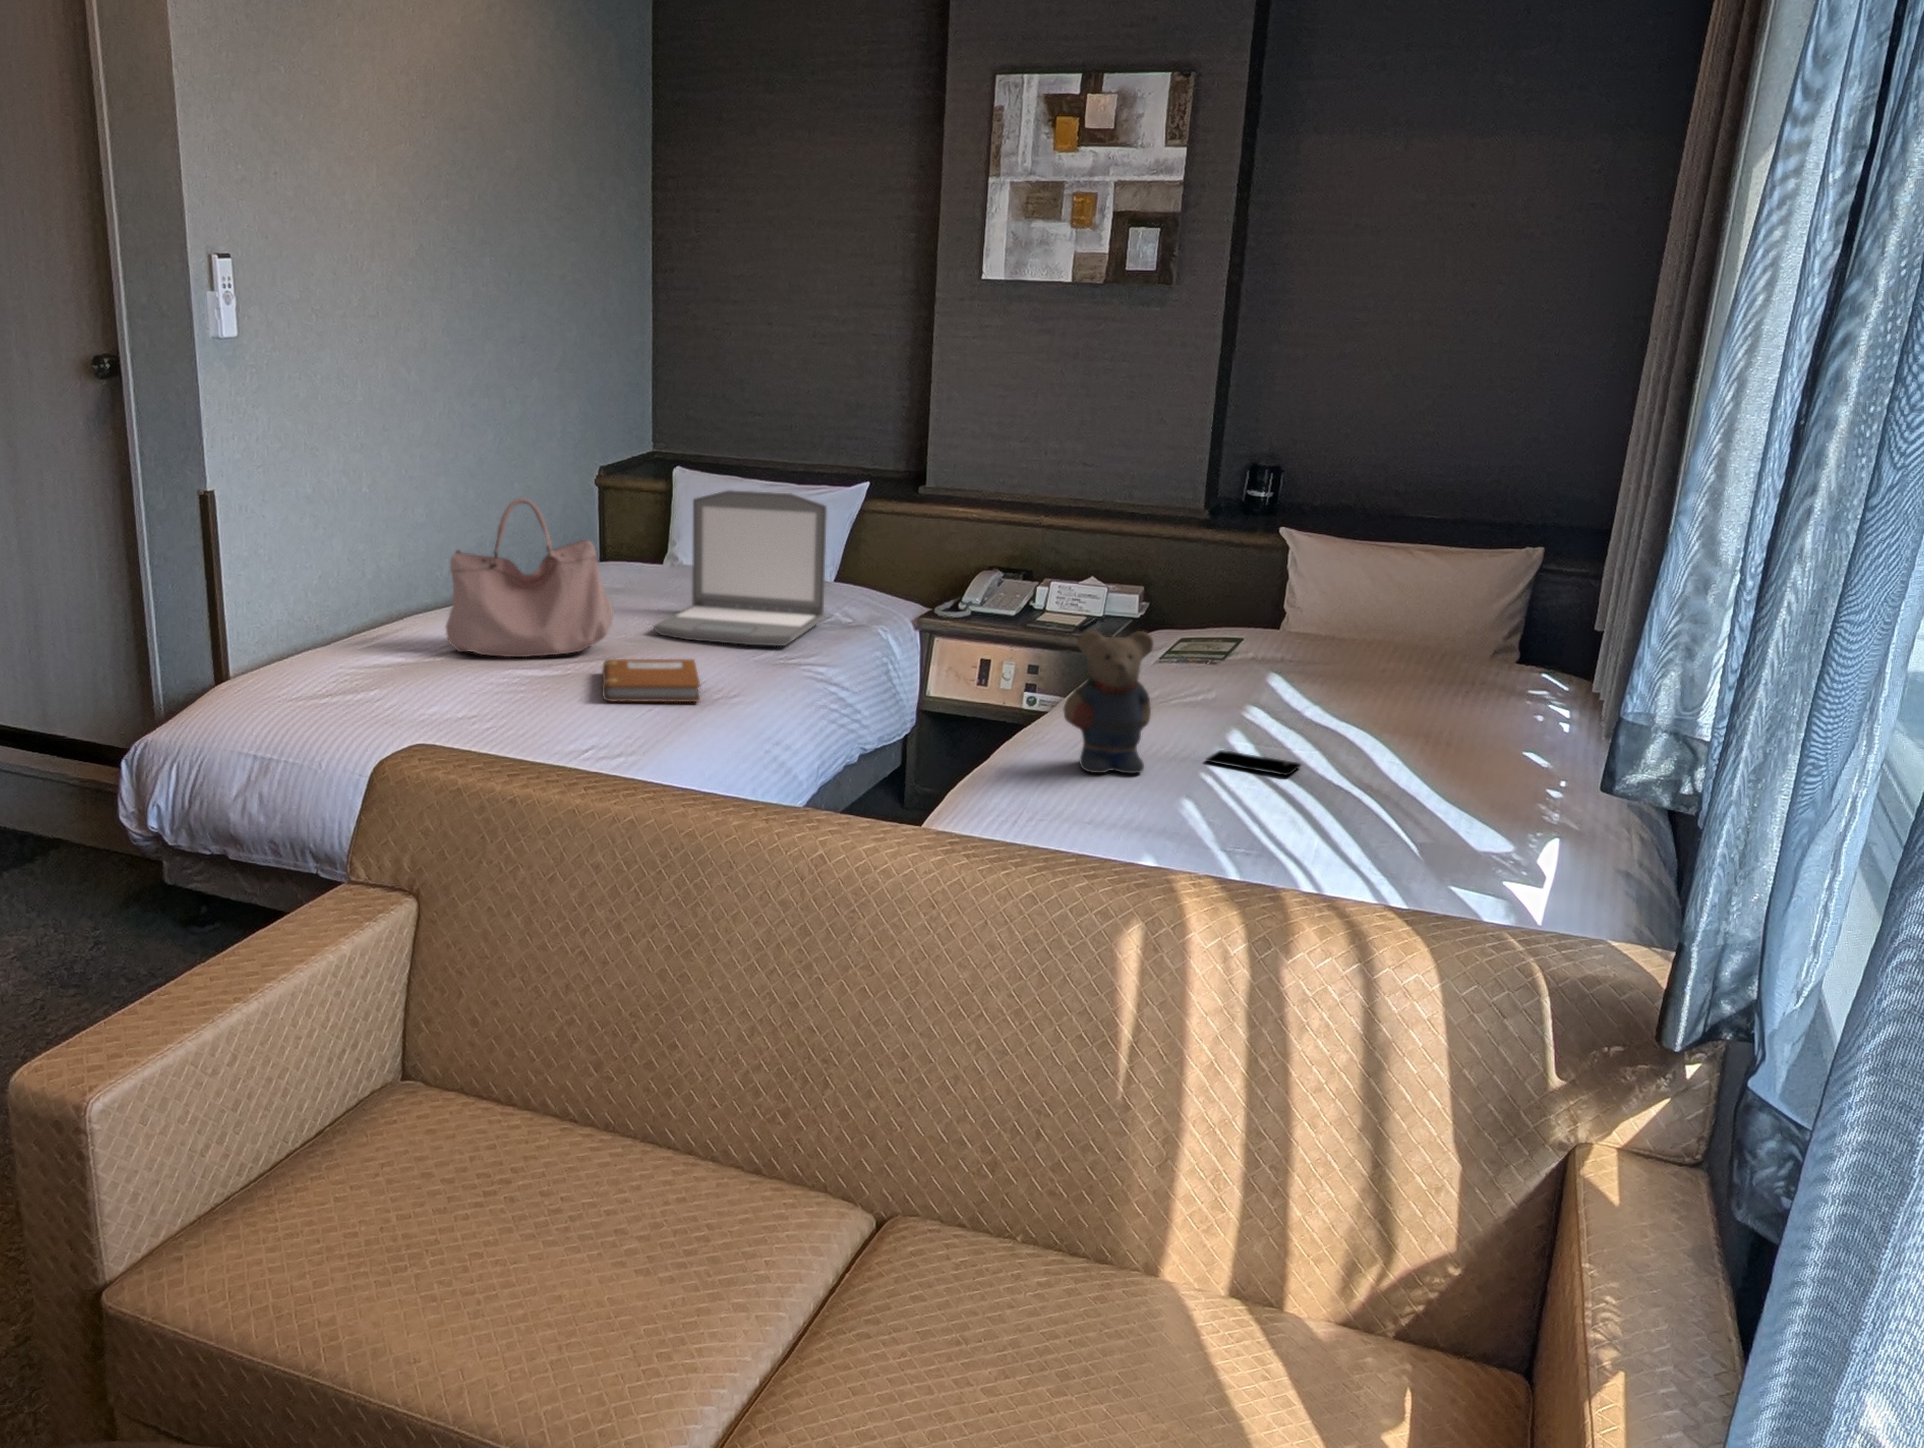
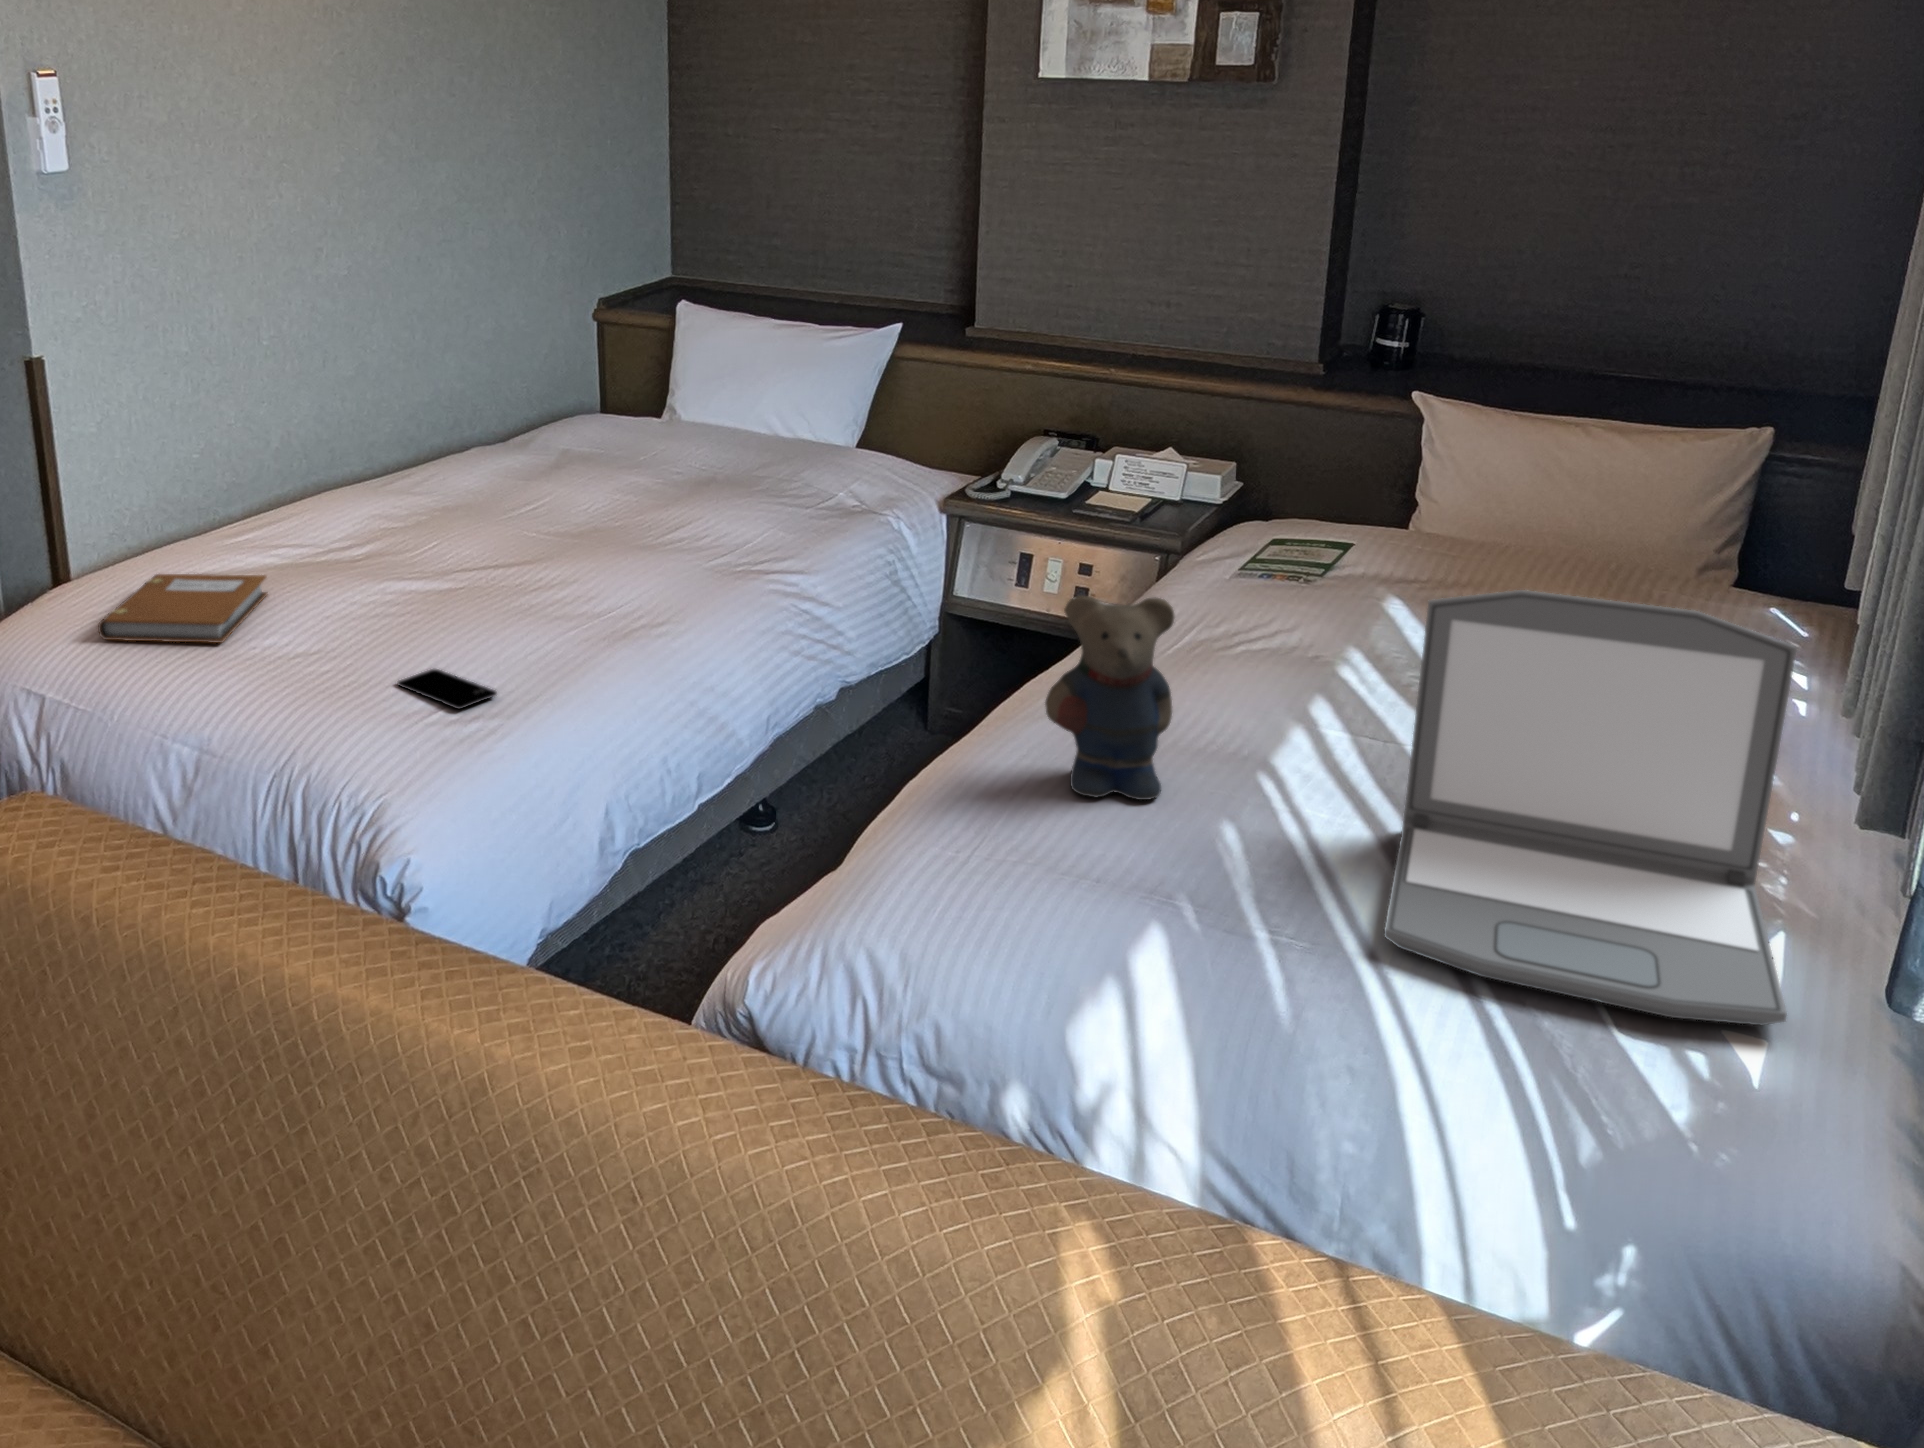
laptop: present [653,490,827,646] -> present [1384,590,1797,1025]
handbag: present [446,498,613,657] -> none [320,364,528,563]
notebook: present [602,659,700,702] -> present [98,574,267,643]
smartphone: present [1207,750,1301,775] -> present [397,669,497,709]

